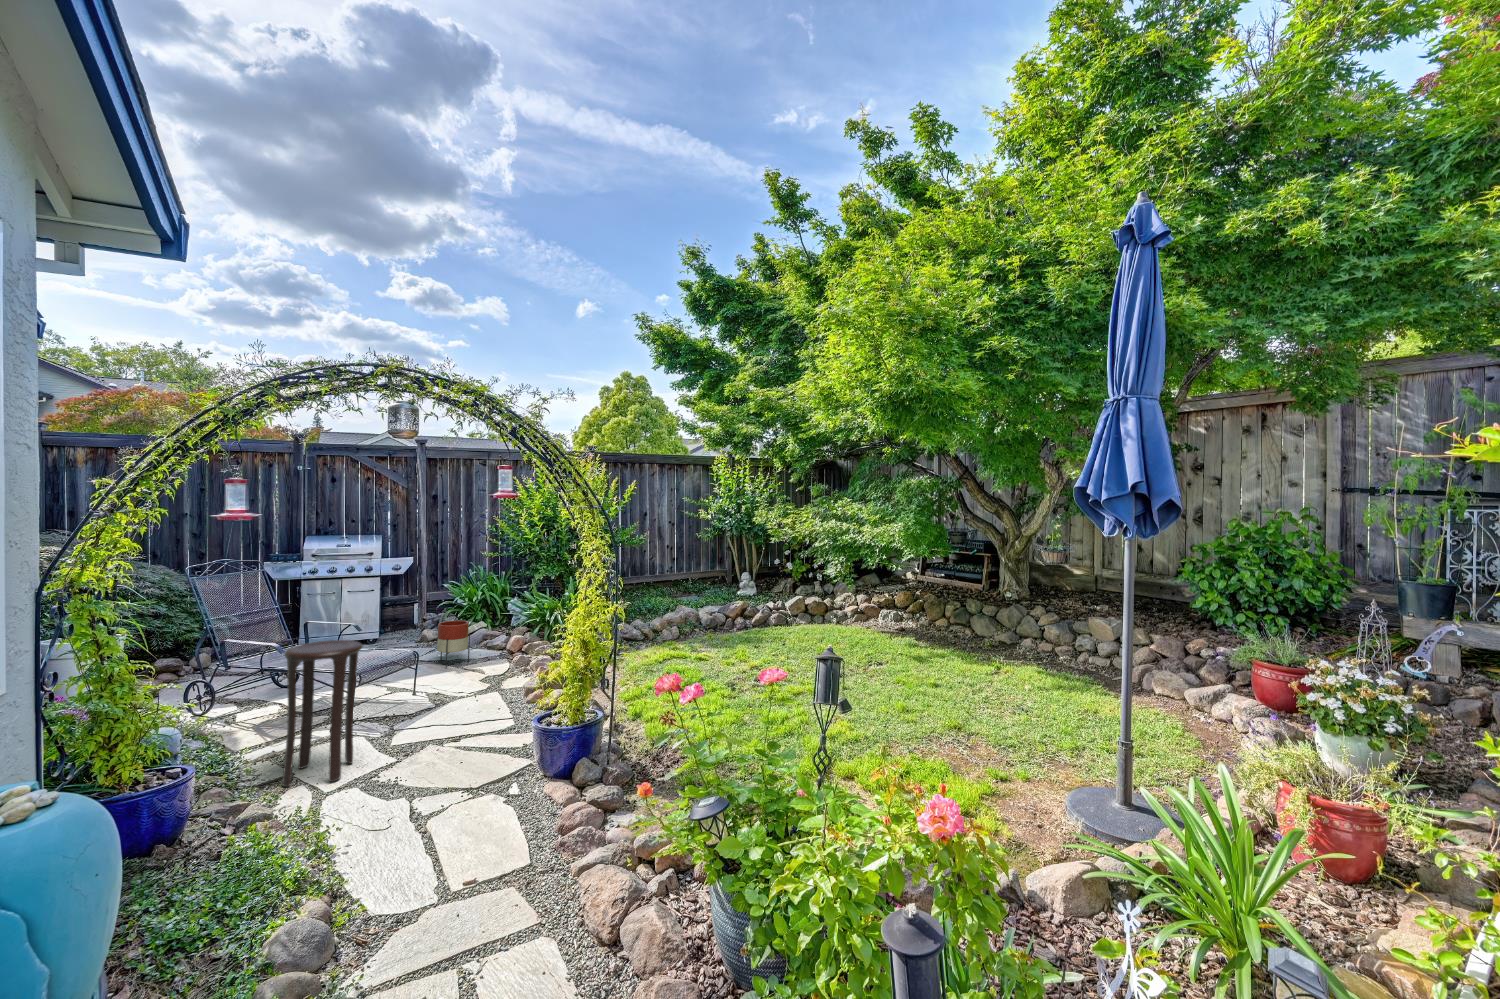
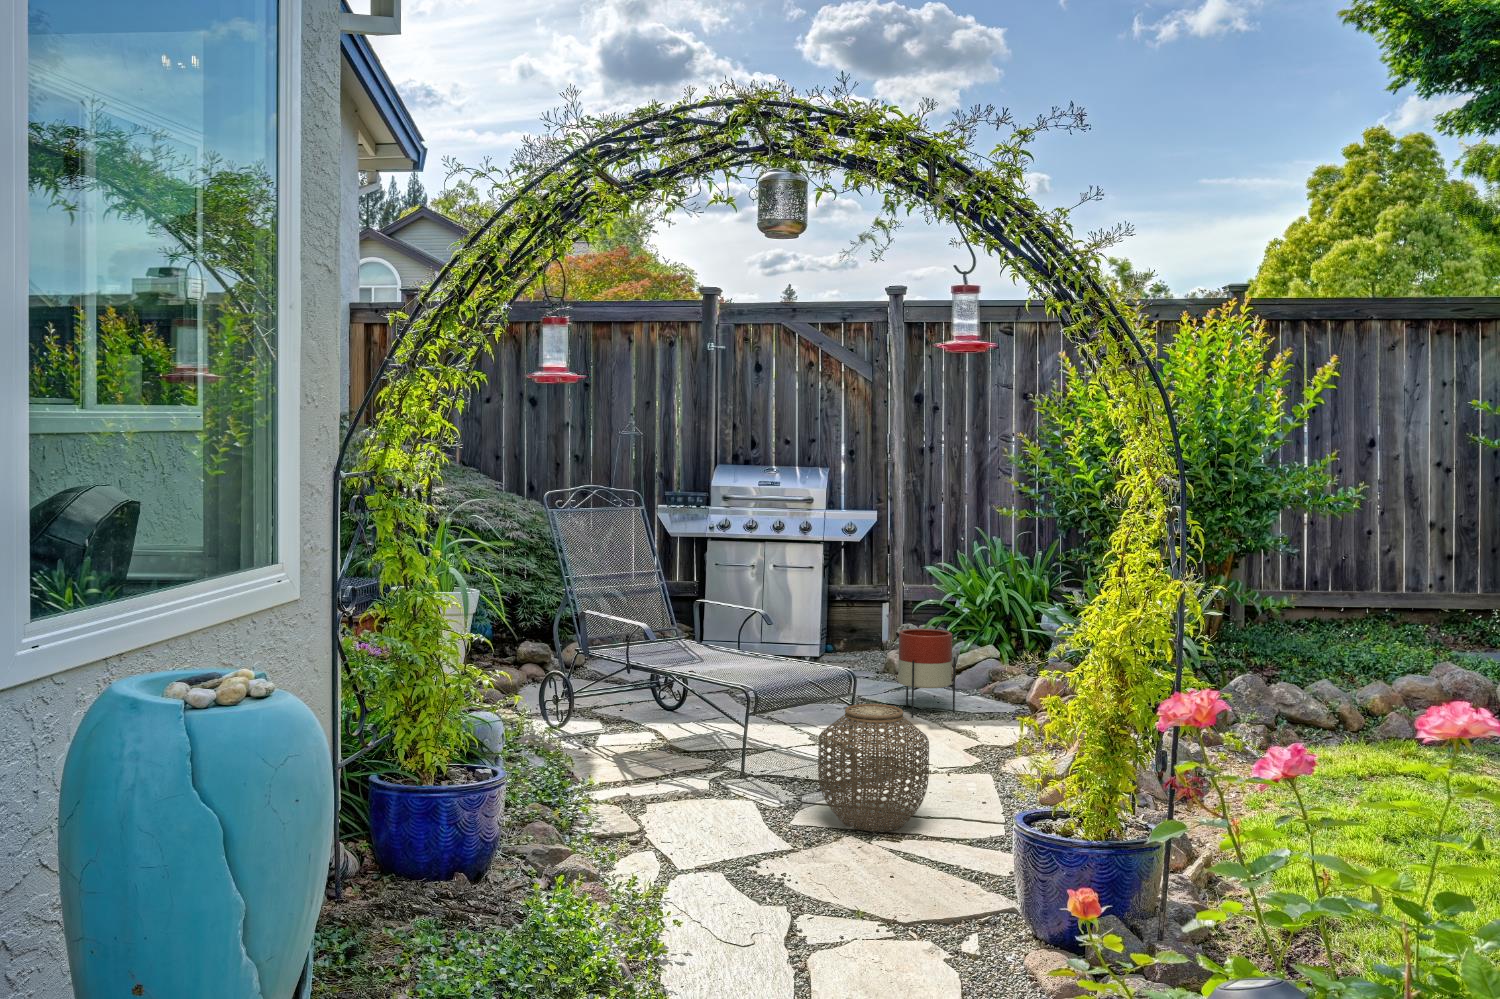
stool: present [282,640,362,787] -> none [623,612,733,855]
woven basket: none [410,673,474,741] -> present [818,704,929,831]

